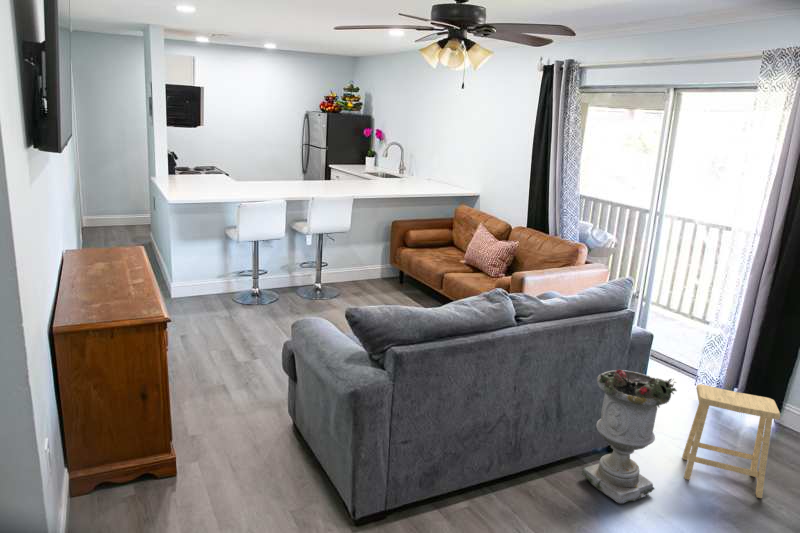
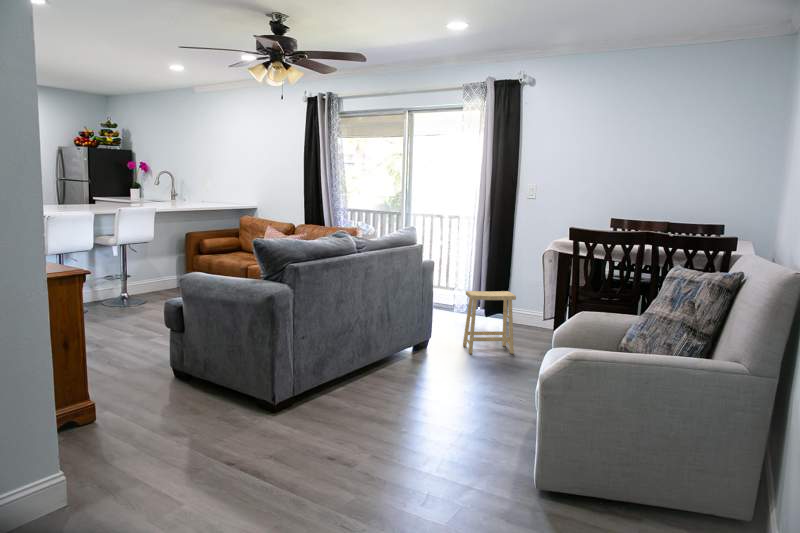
planter: present [582,369,676,504] -> none [409,279,462,370]

